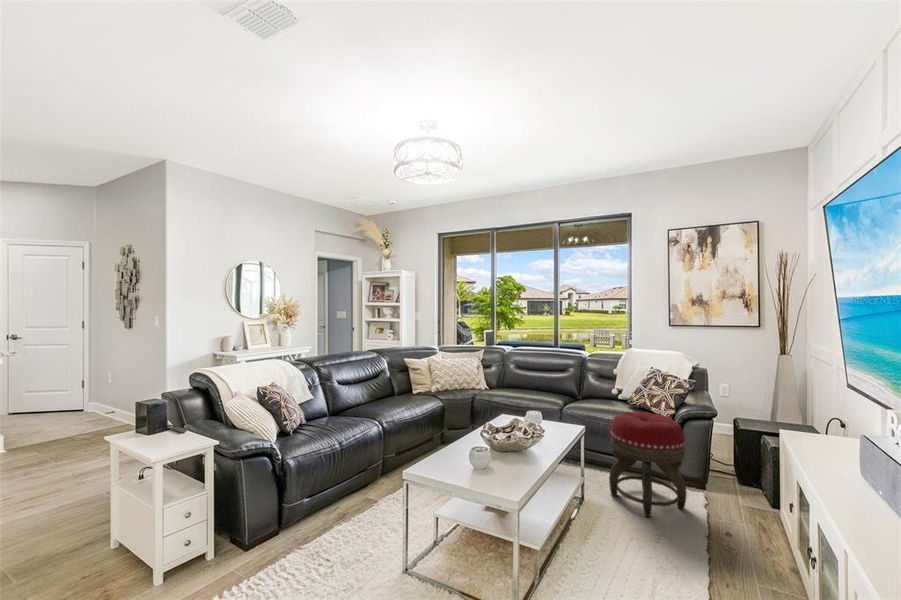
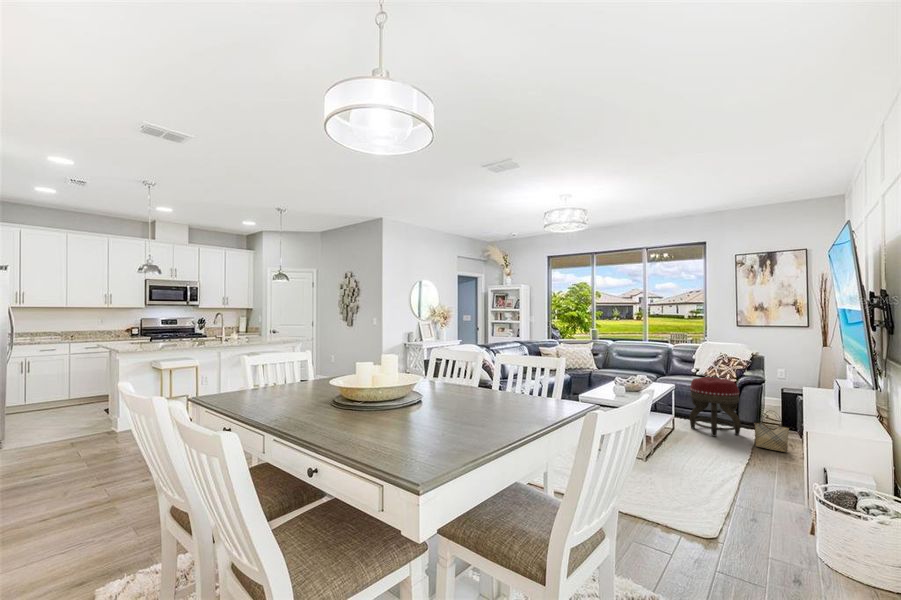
woven basket: none [714,480,774,560] -> present [754,411,789,452]

